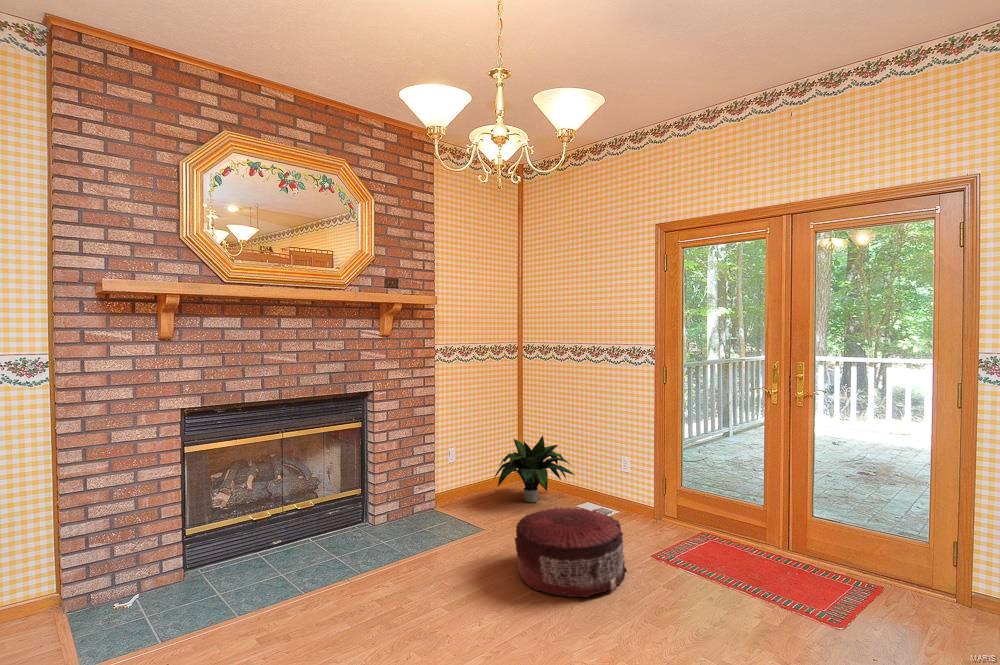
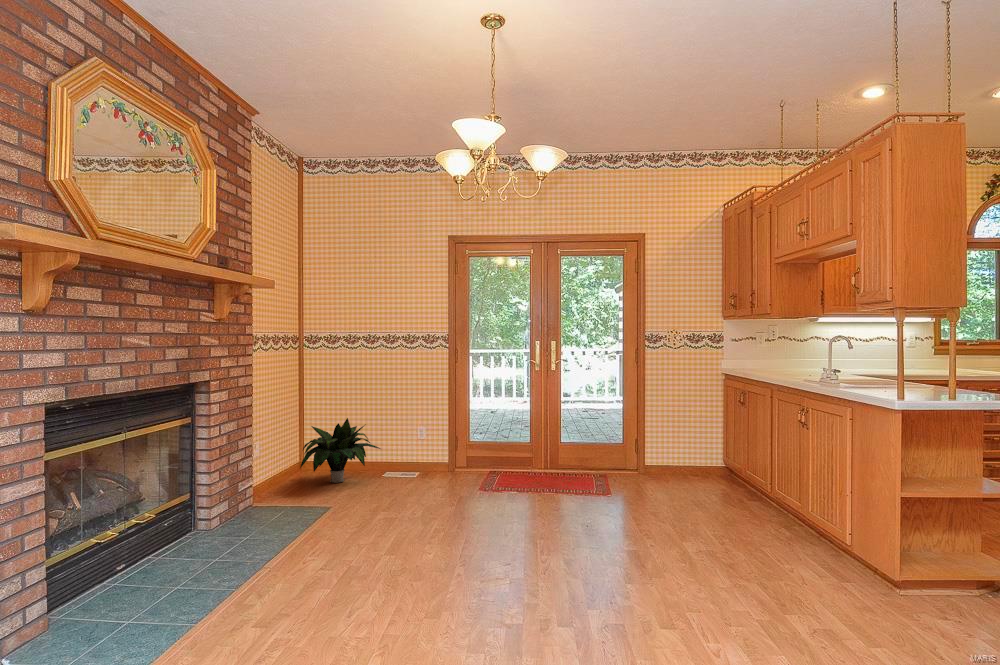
pouf: present [515,507,627,597] -> none [397,462,486,528]

